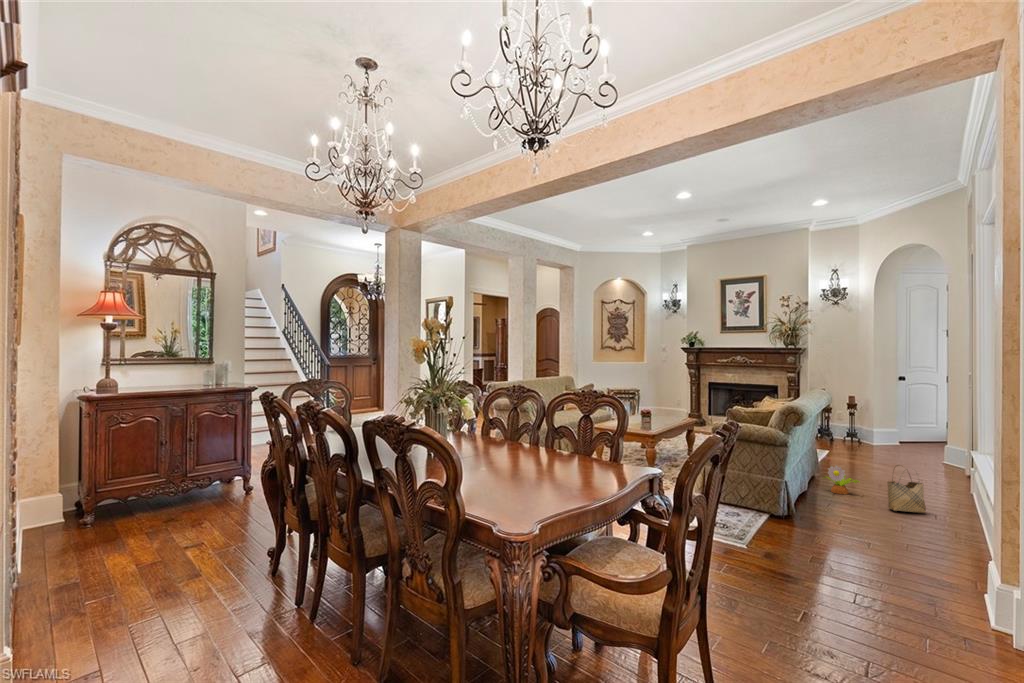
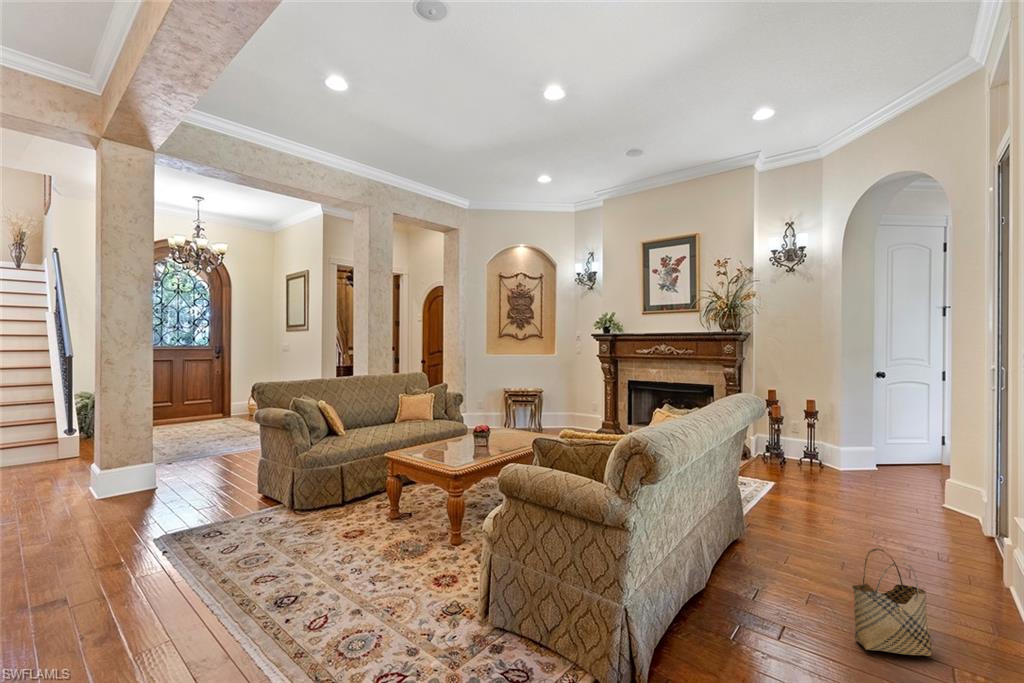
decorative plant: present [825,465,859,494] -> none [739,537,805,593]

